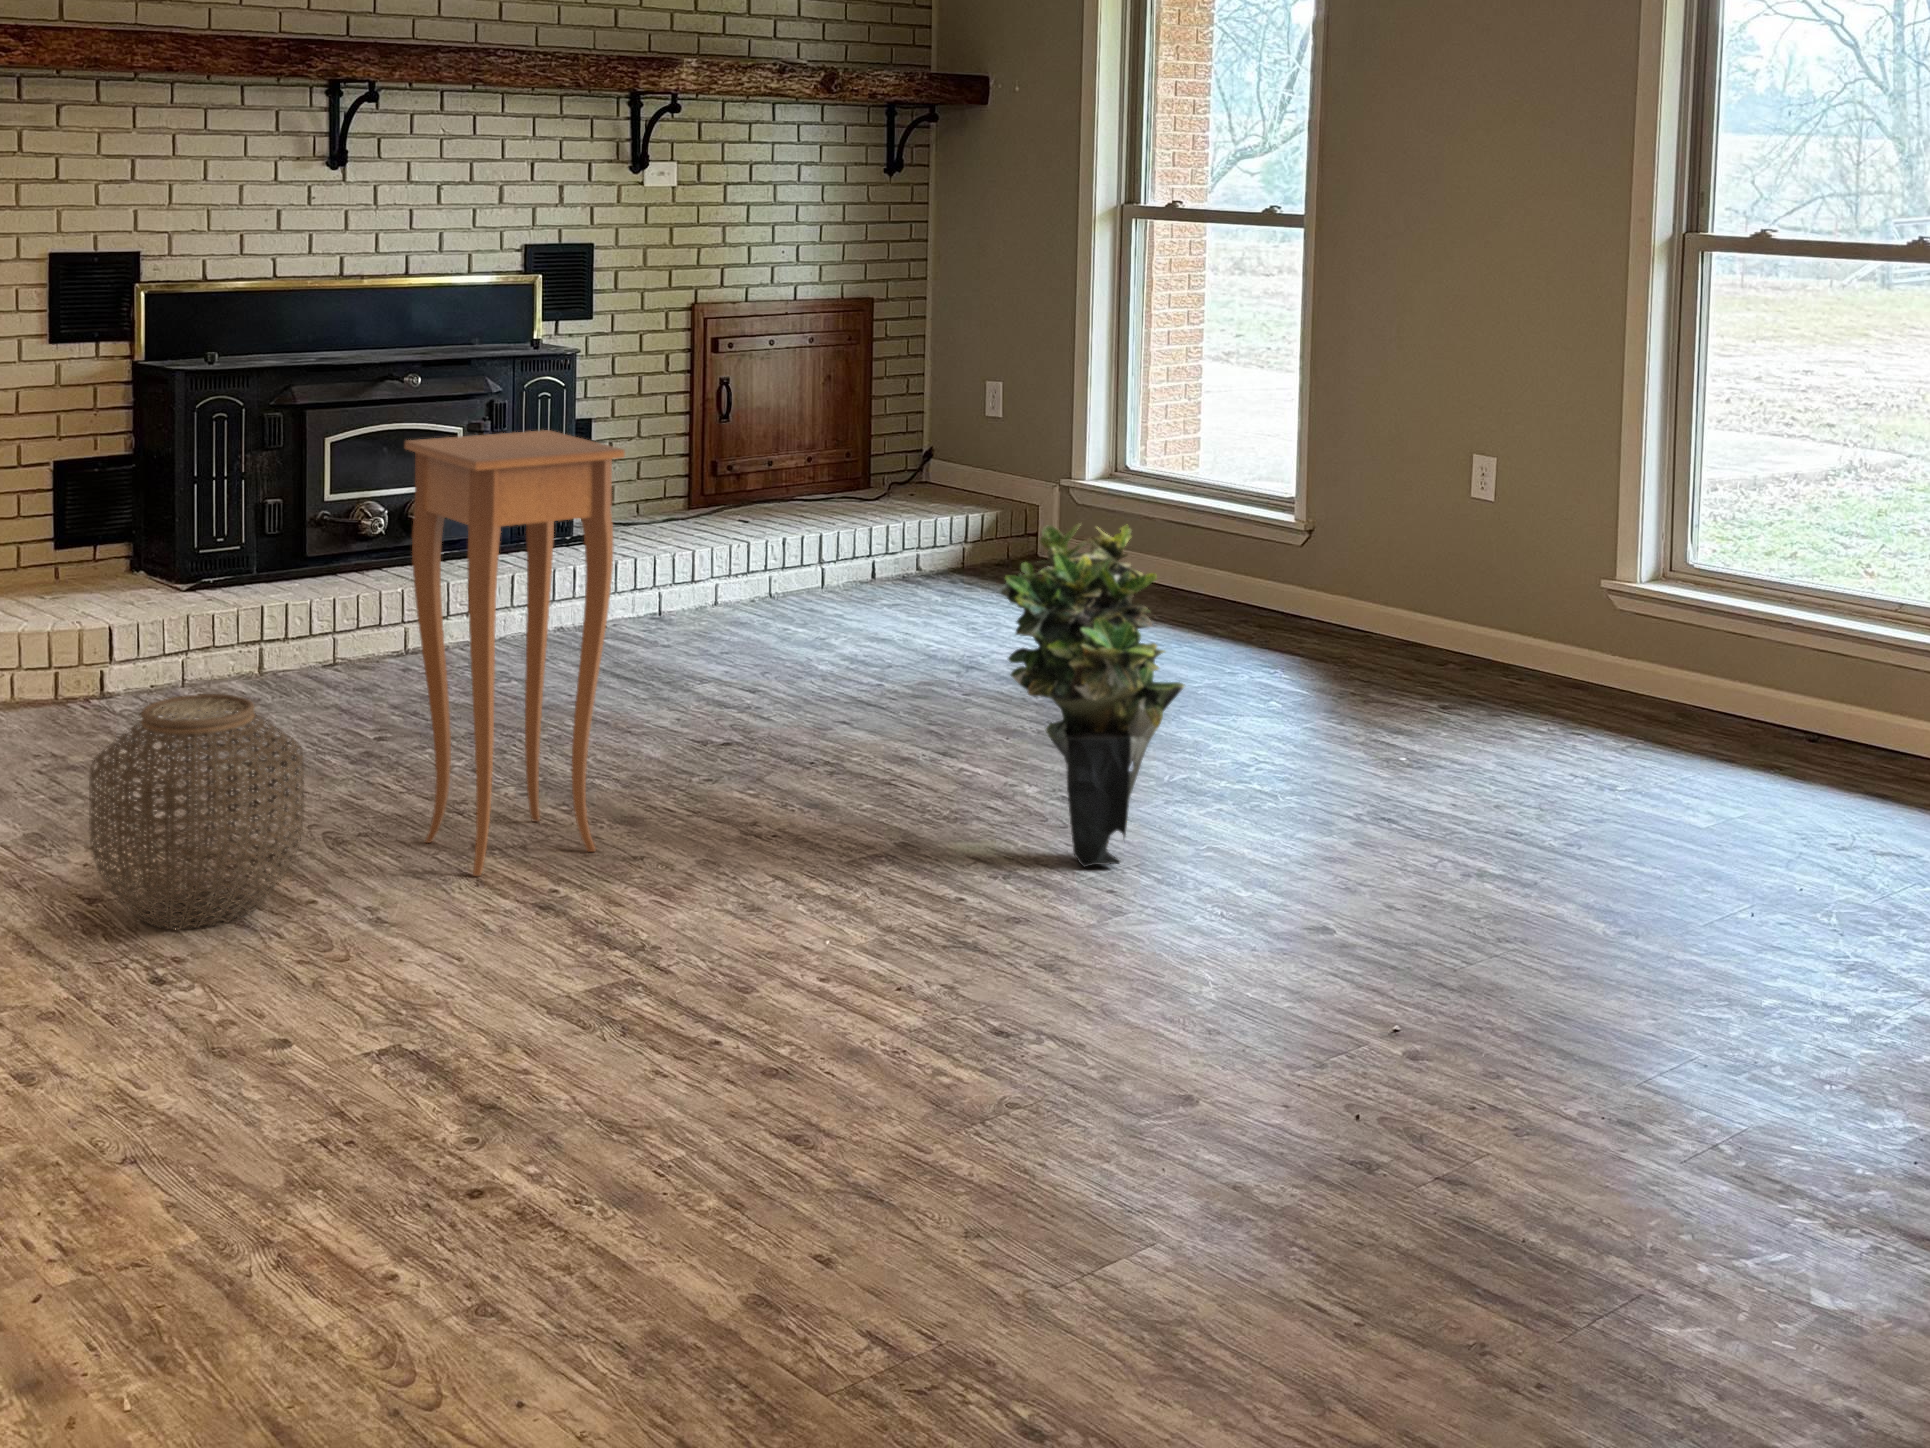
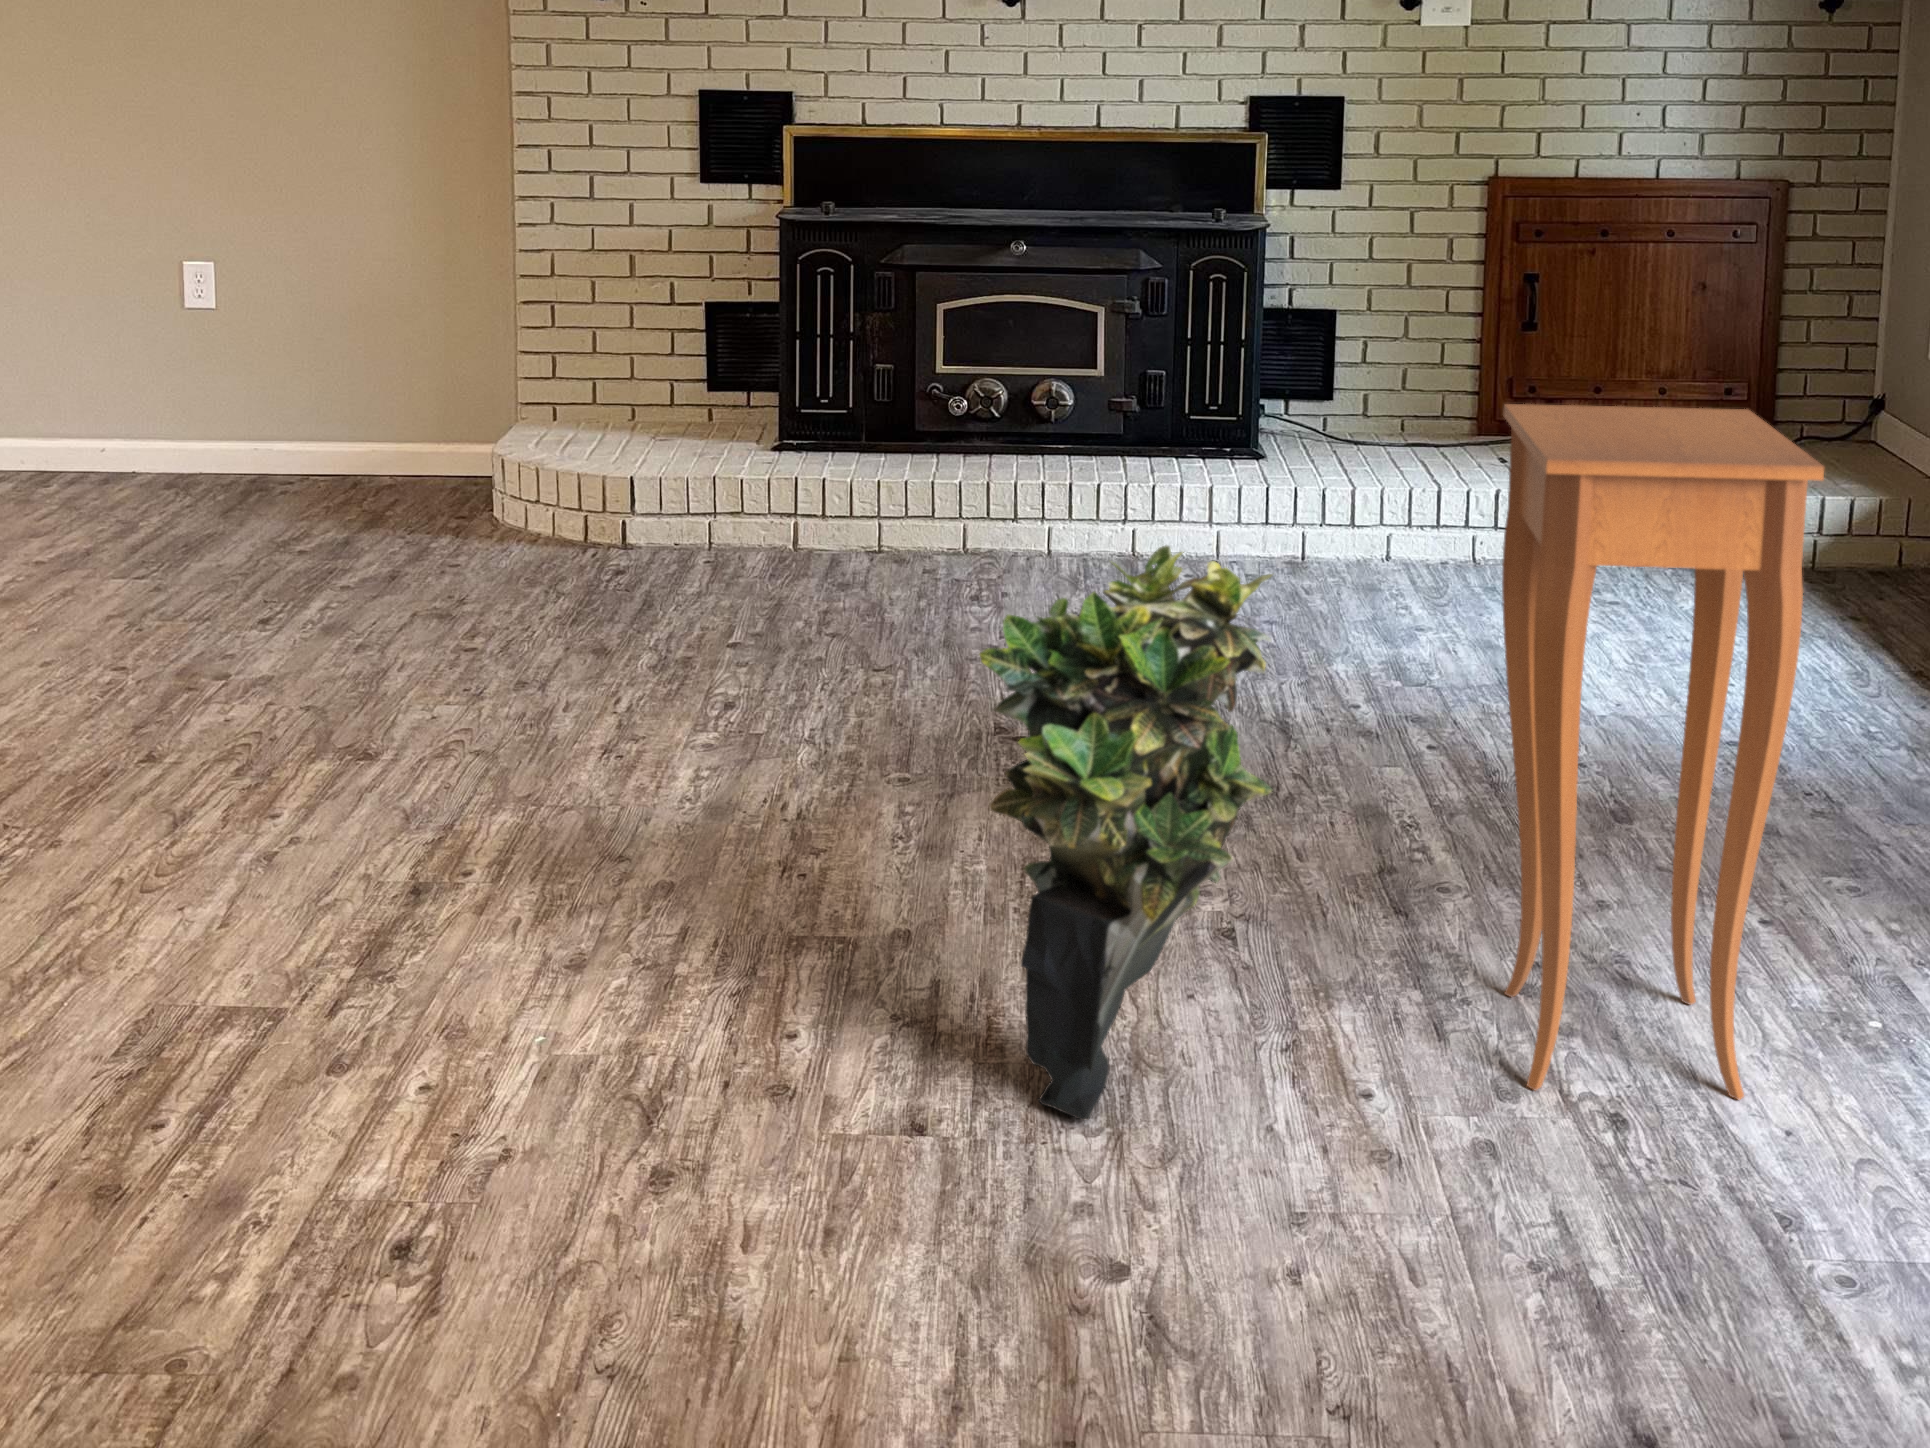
side table: present [405,430,625,876] -> present [1502,404,1824,1100]
woven basket: present [89,694,304,929] -> none [46,572,290,833]

